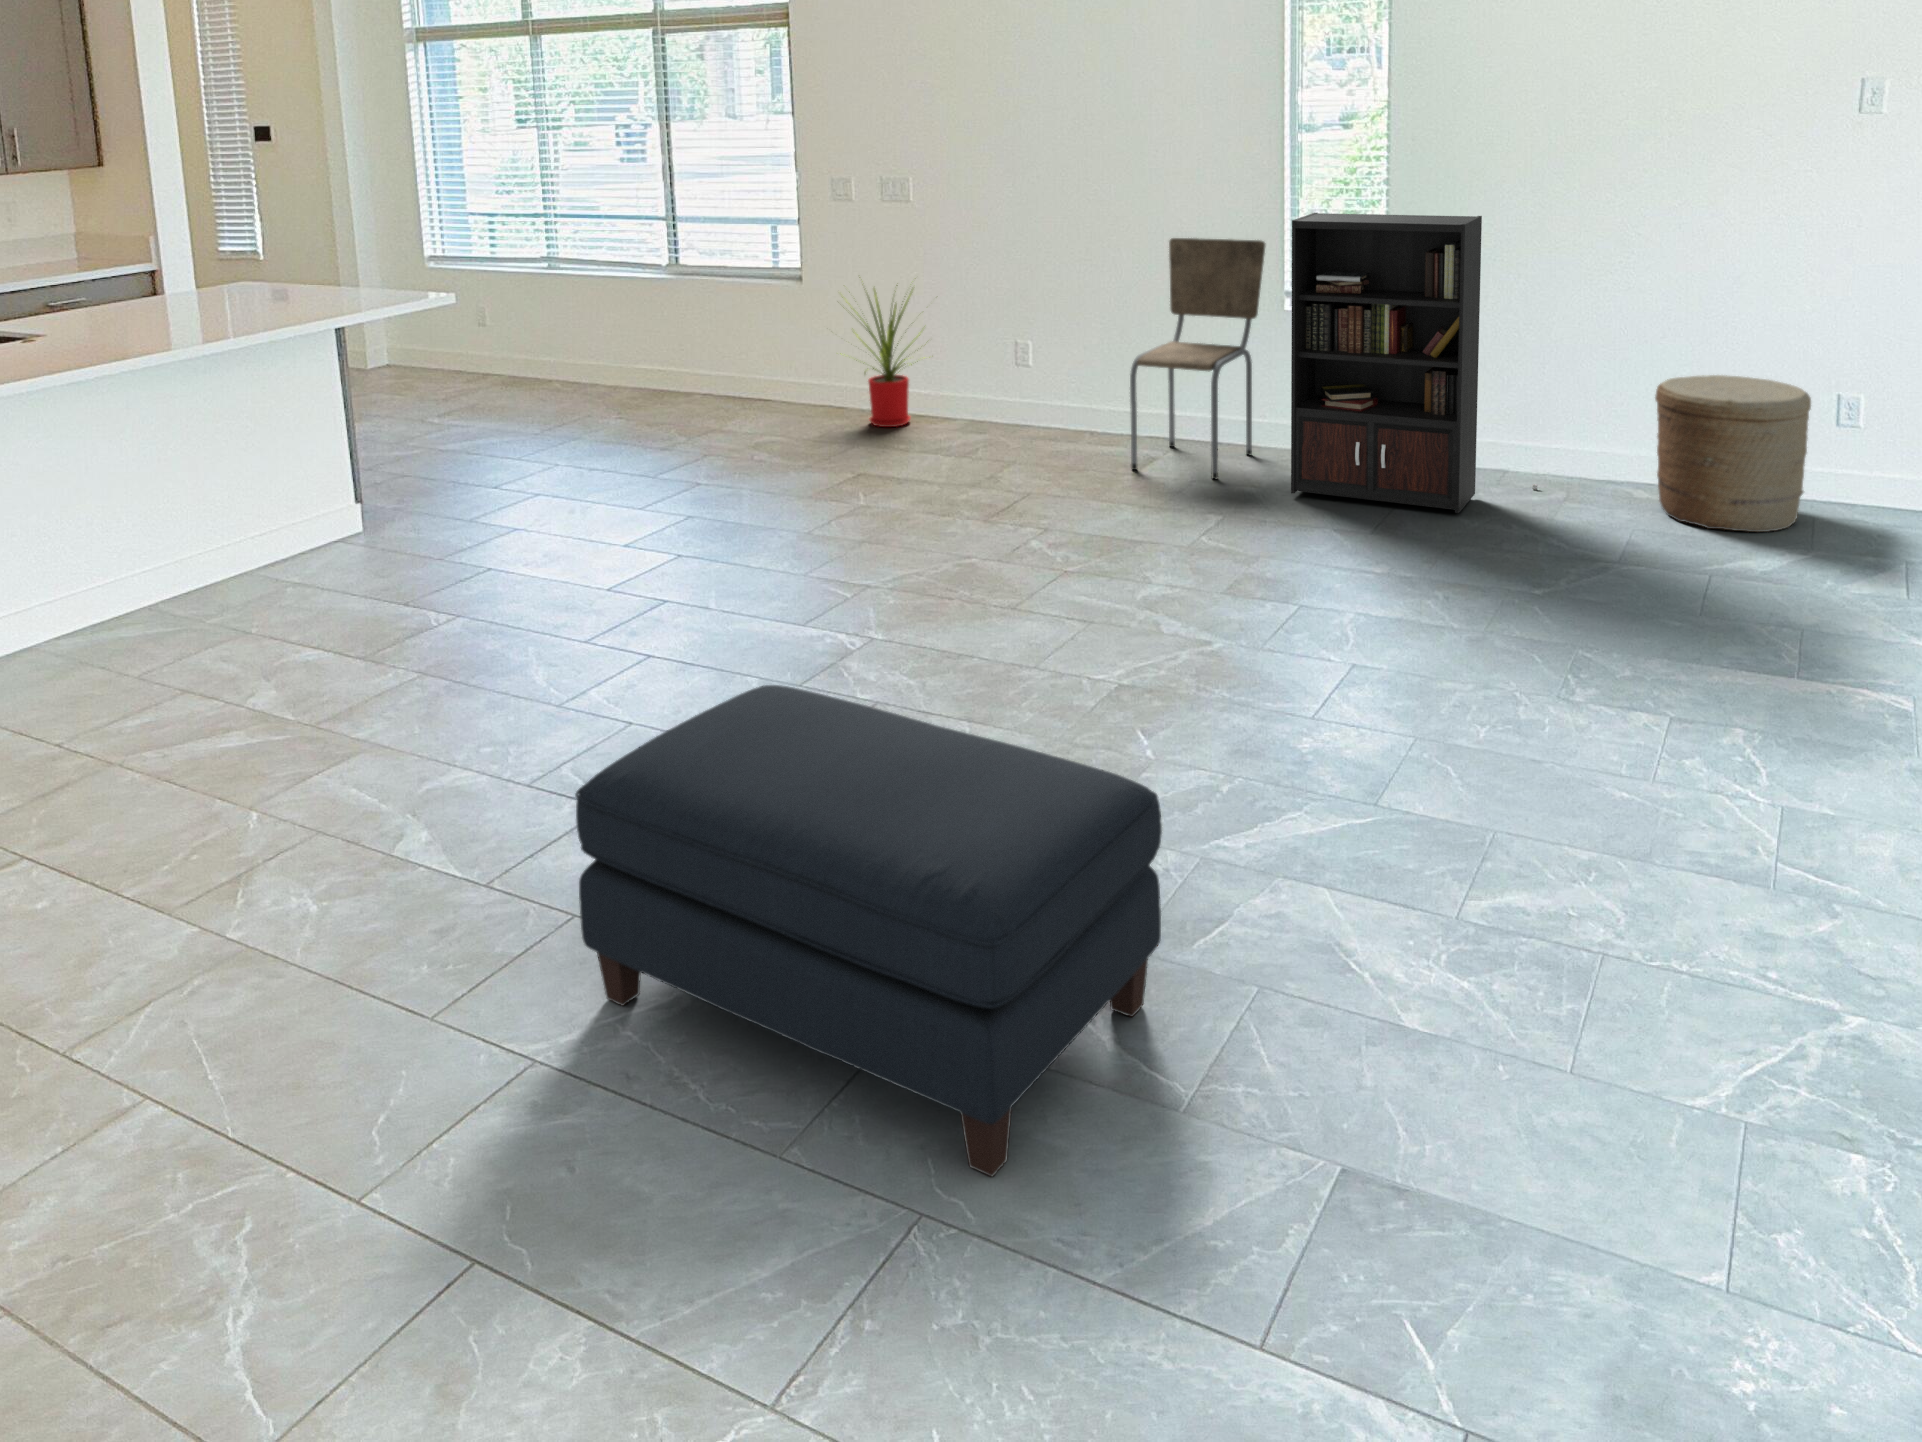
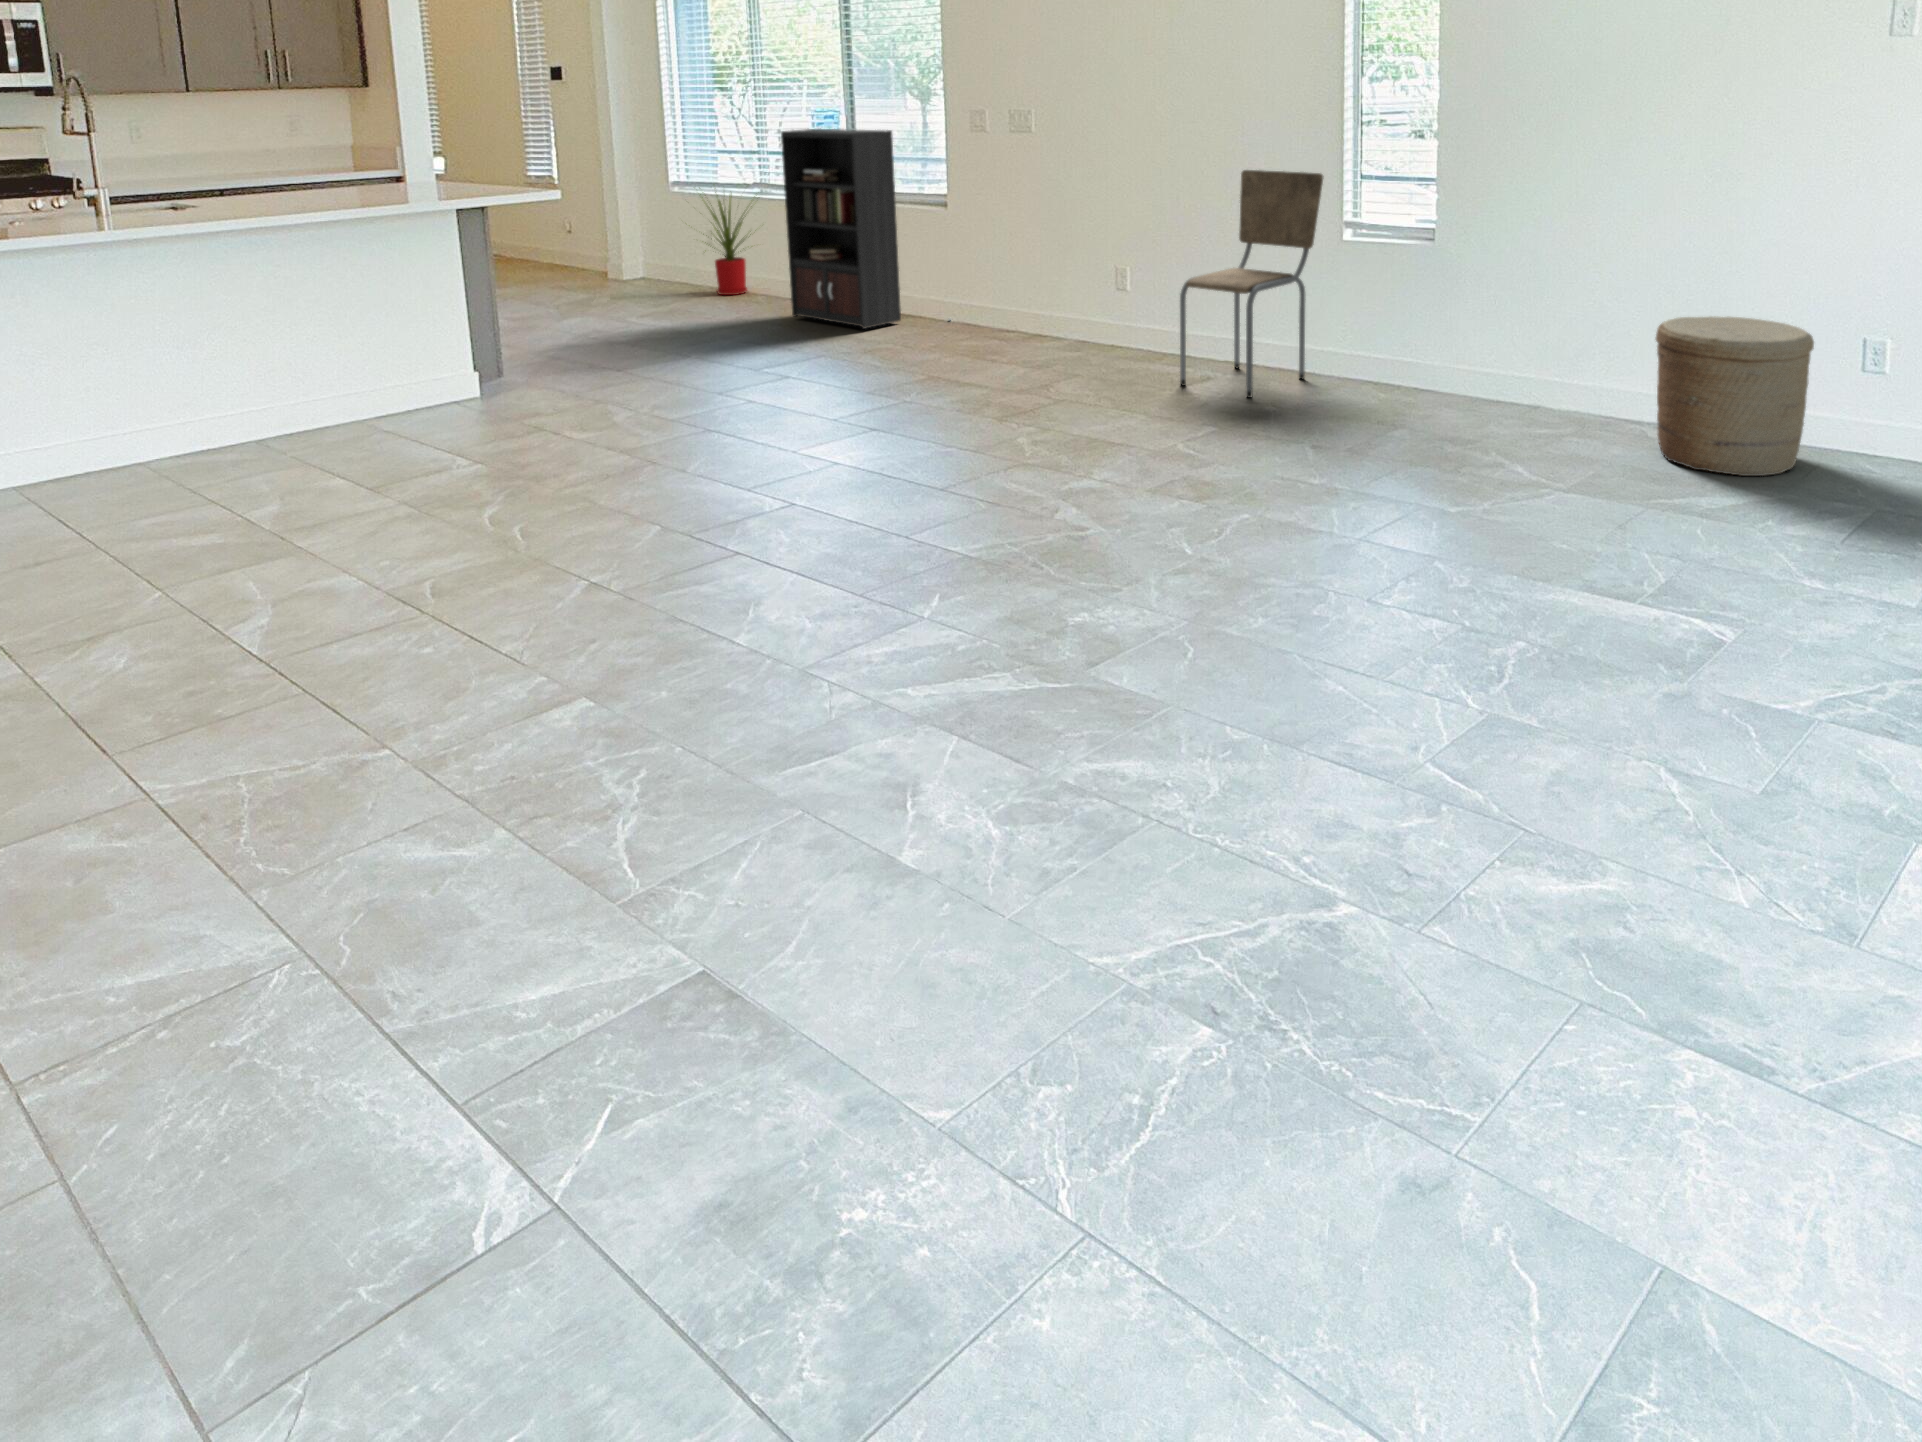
bookcase: present [1291,213,1537,513] -> present [781,129,951,329]
house plant: present [840,277,920,427] -> present [702,192,751,295]
ottoman: present [575,685,1162,1177] -> none [241,517,734,976]

